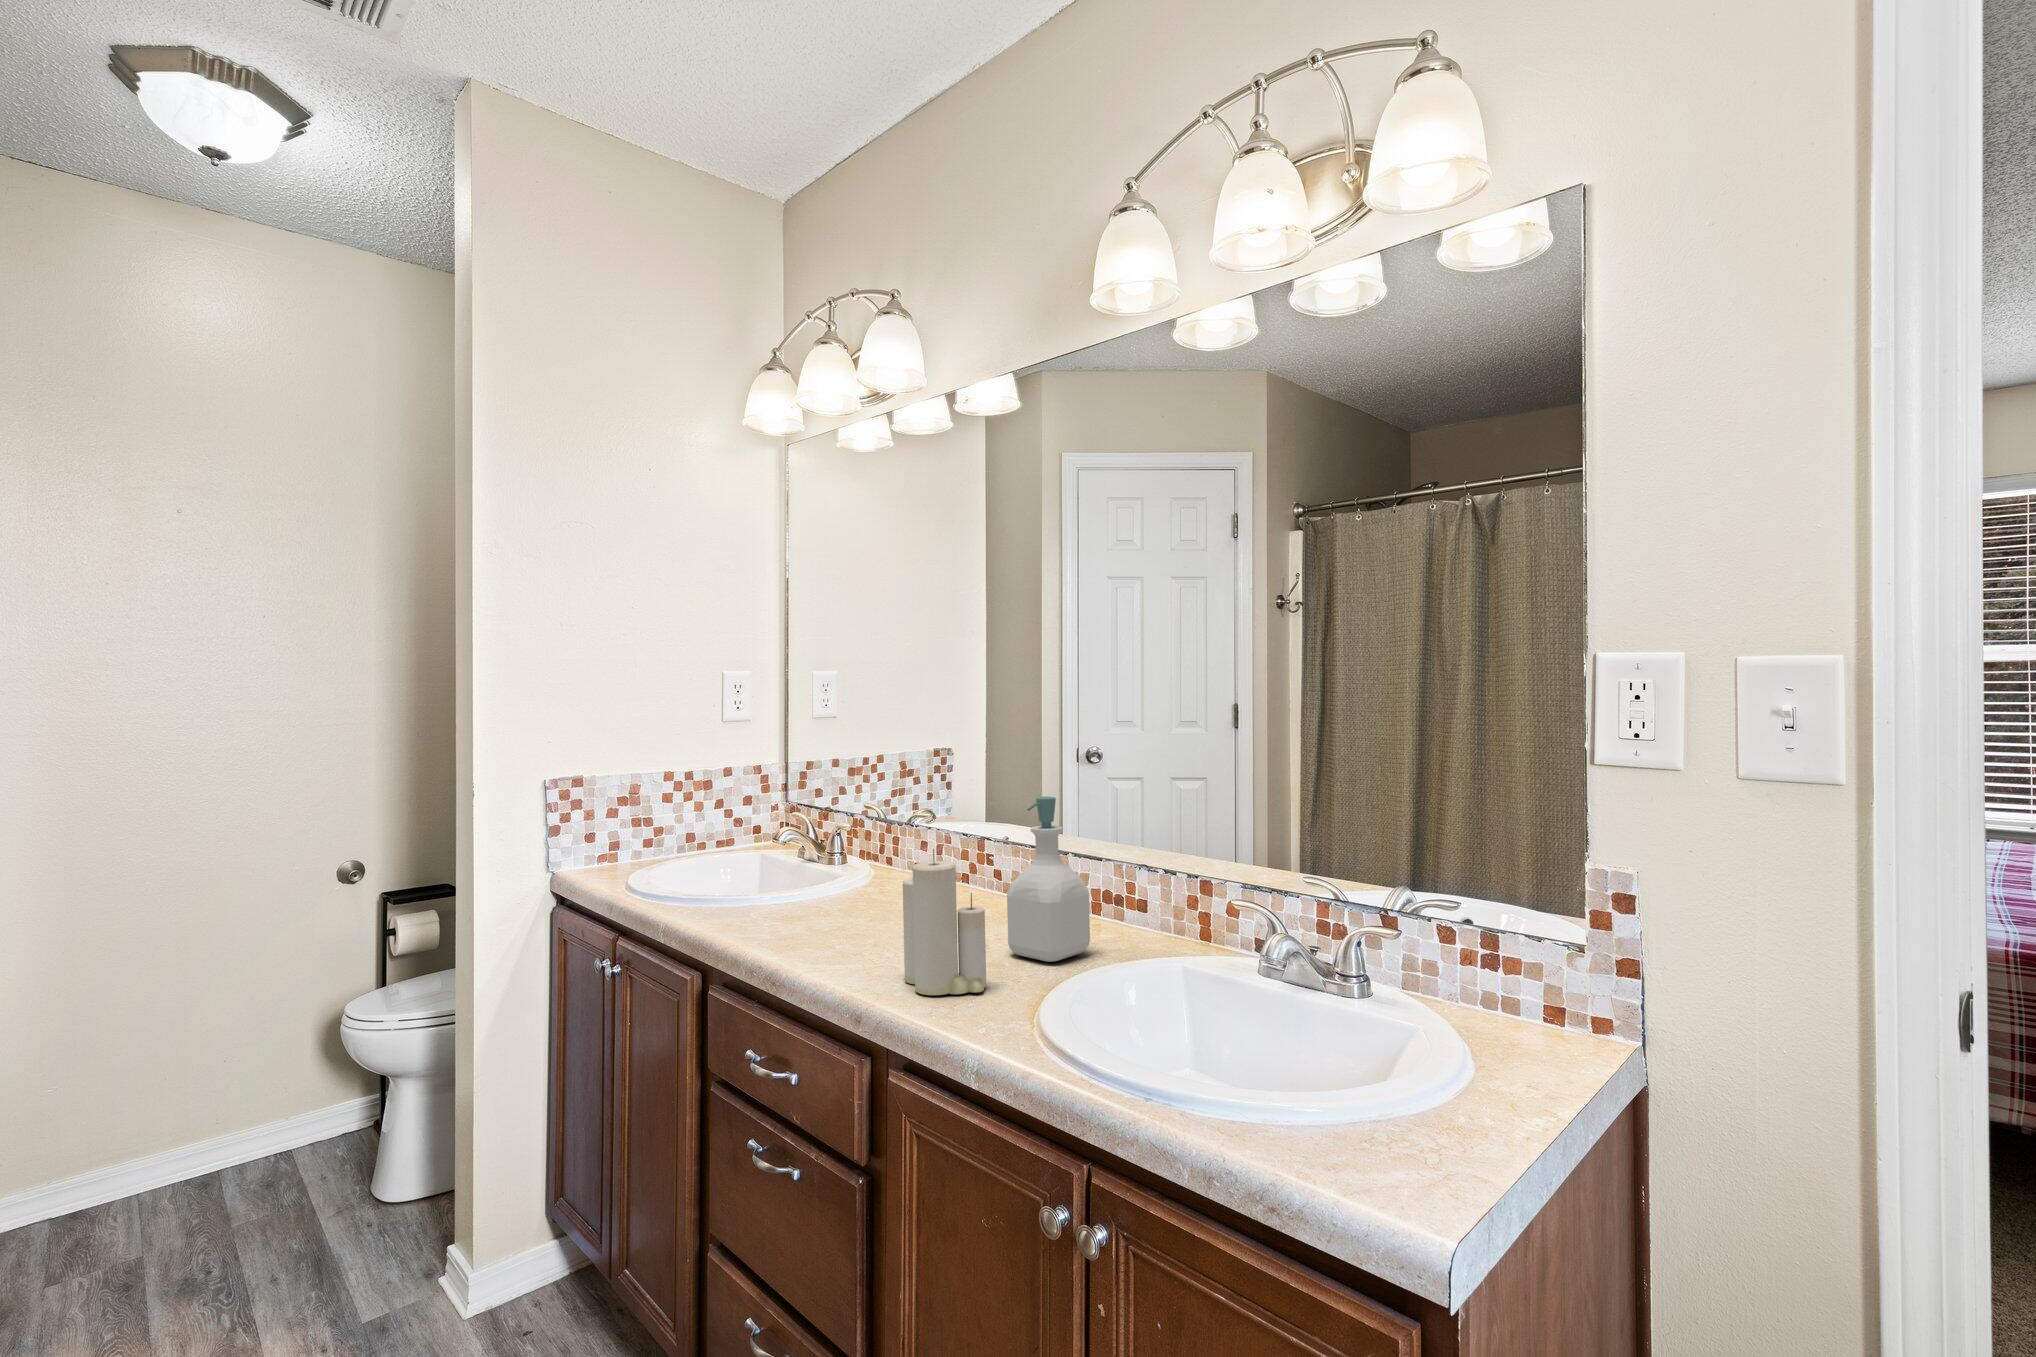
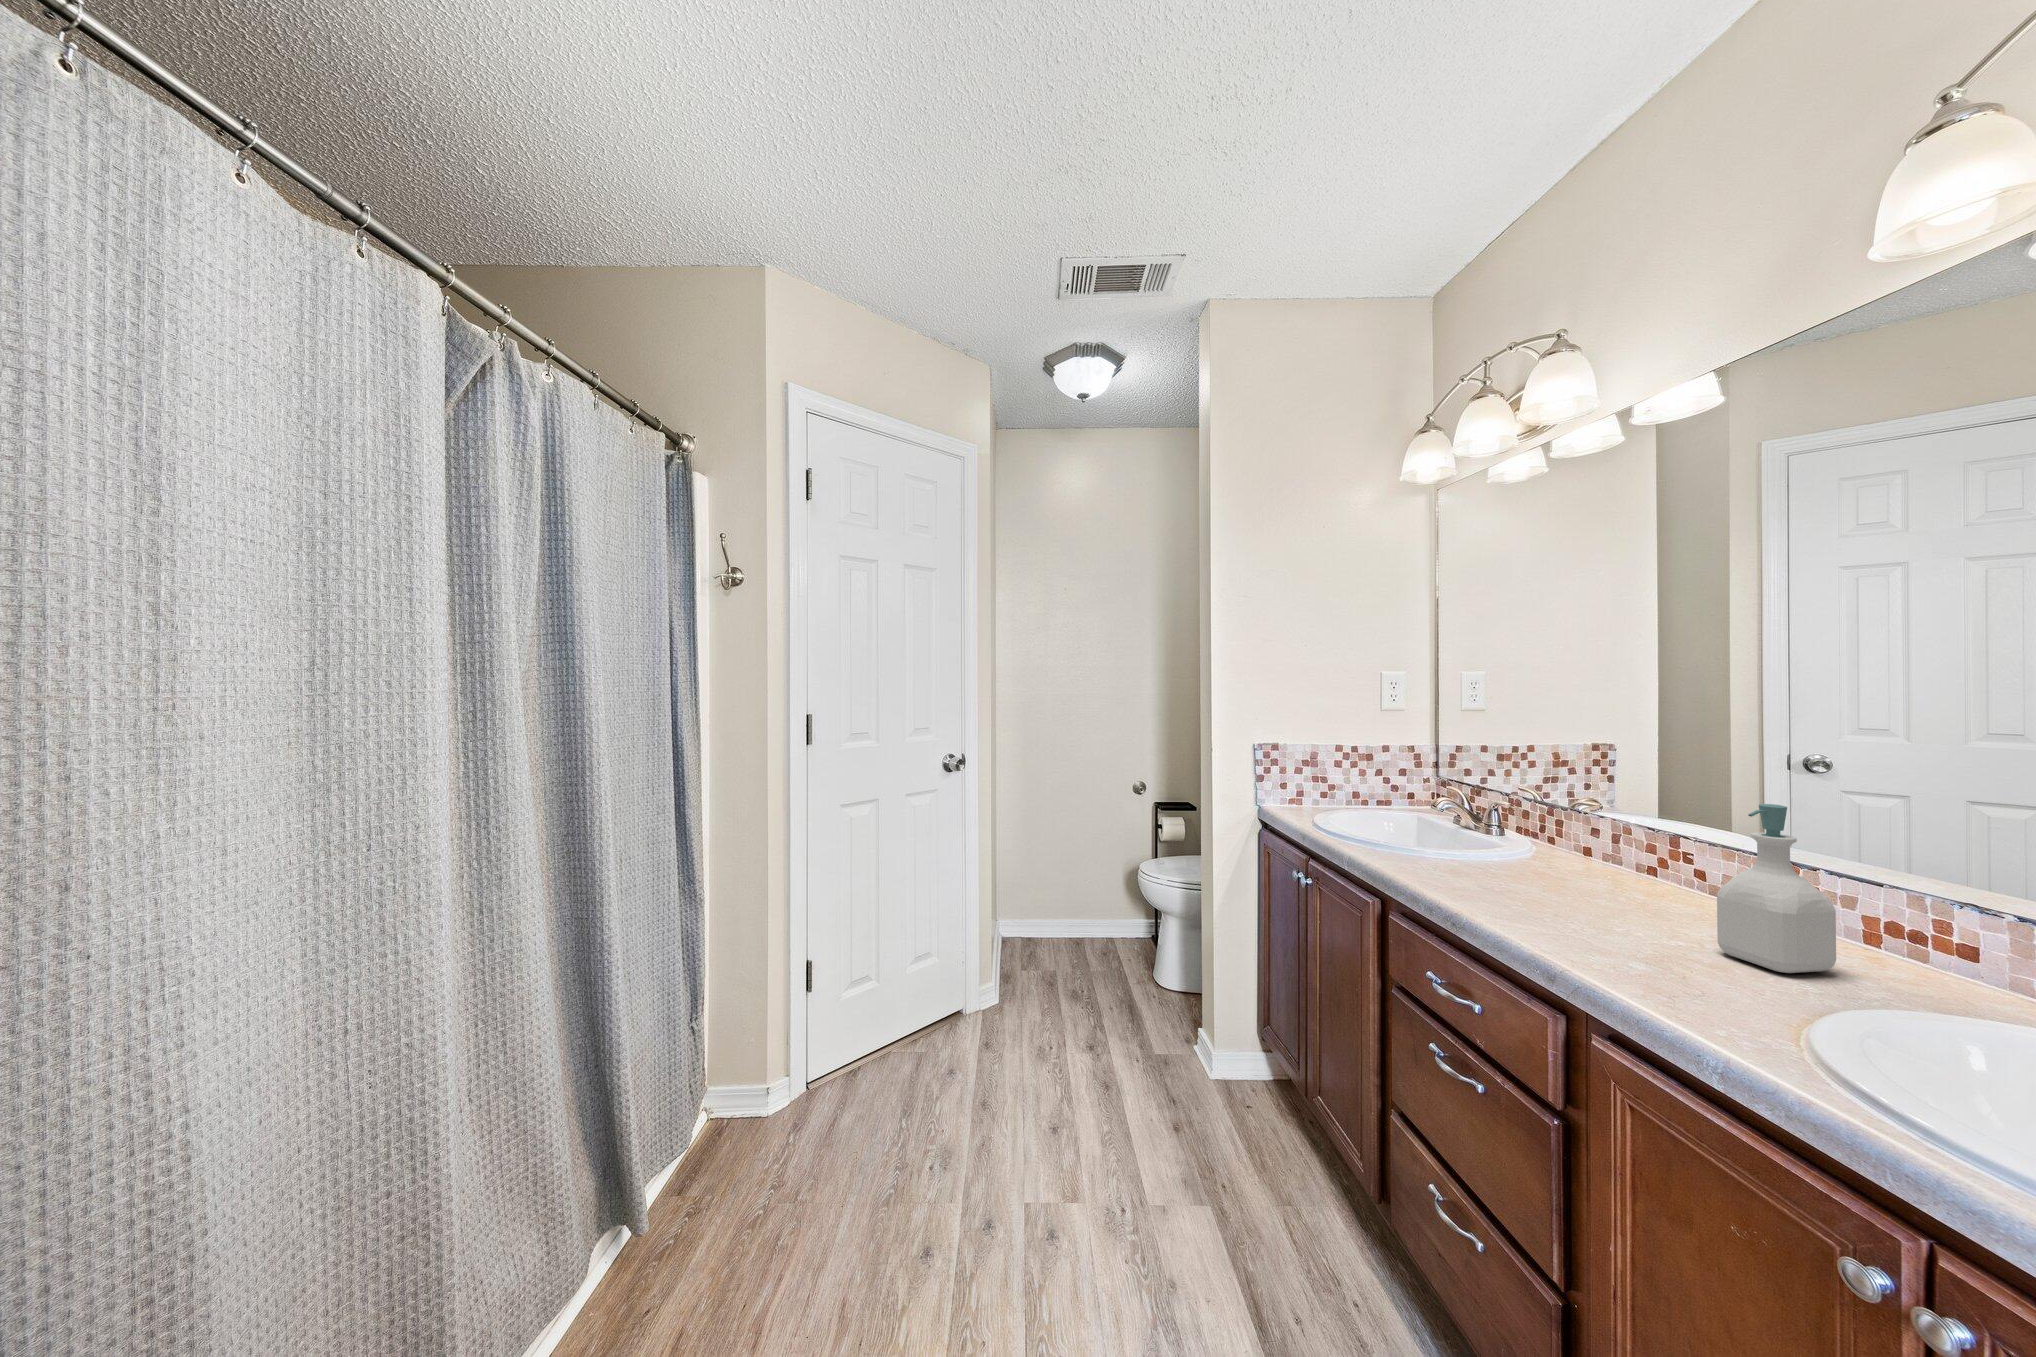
candle: present [903,849,986,995] -> none [1597,842,1702,986]

